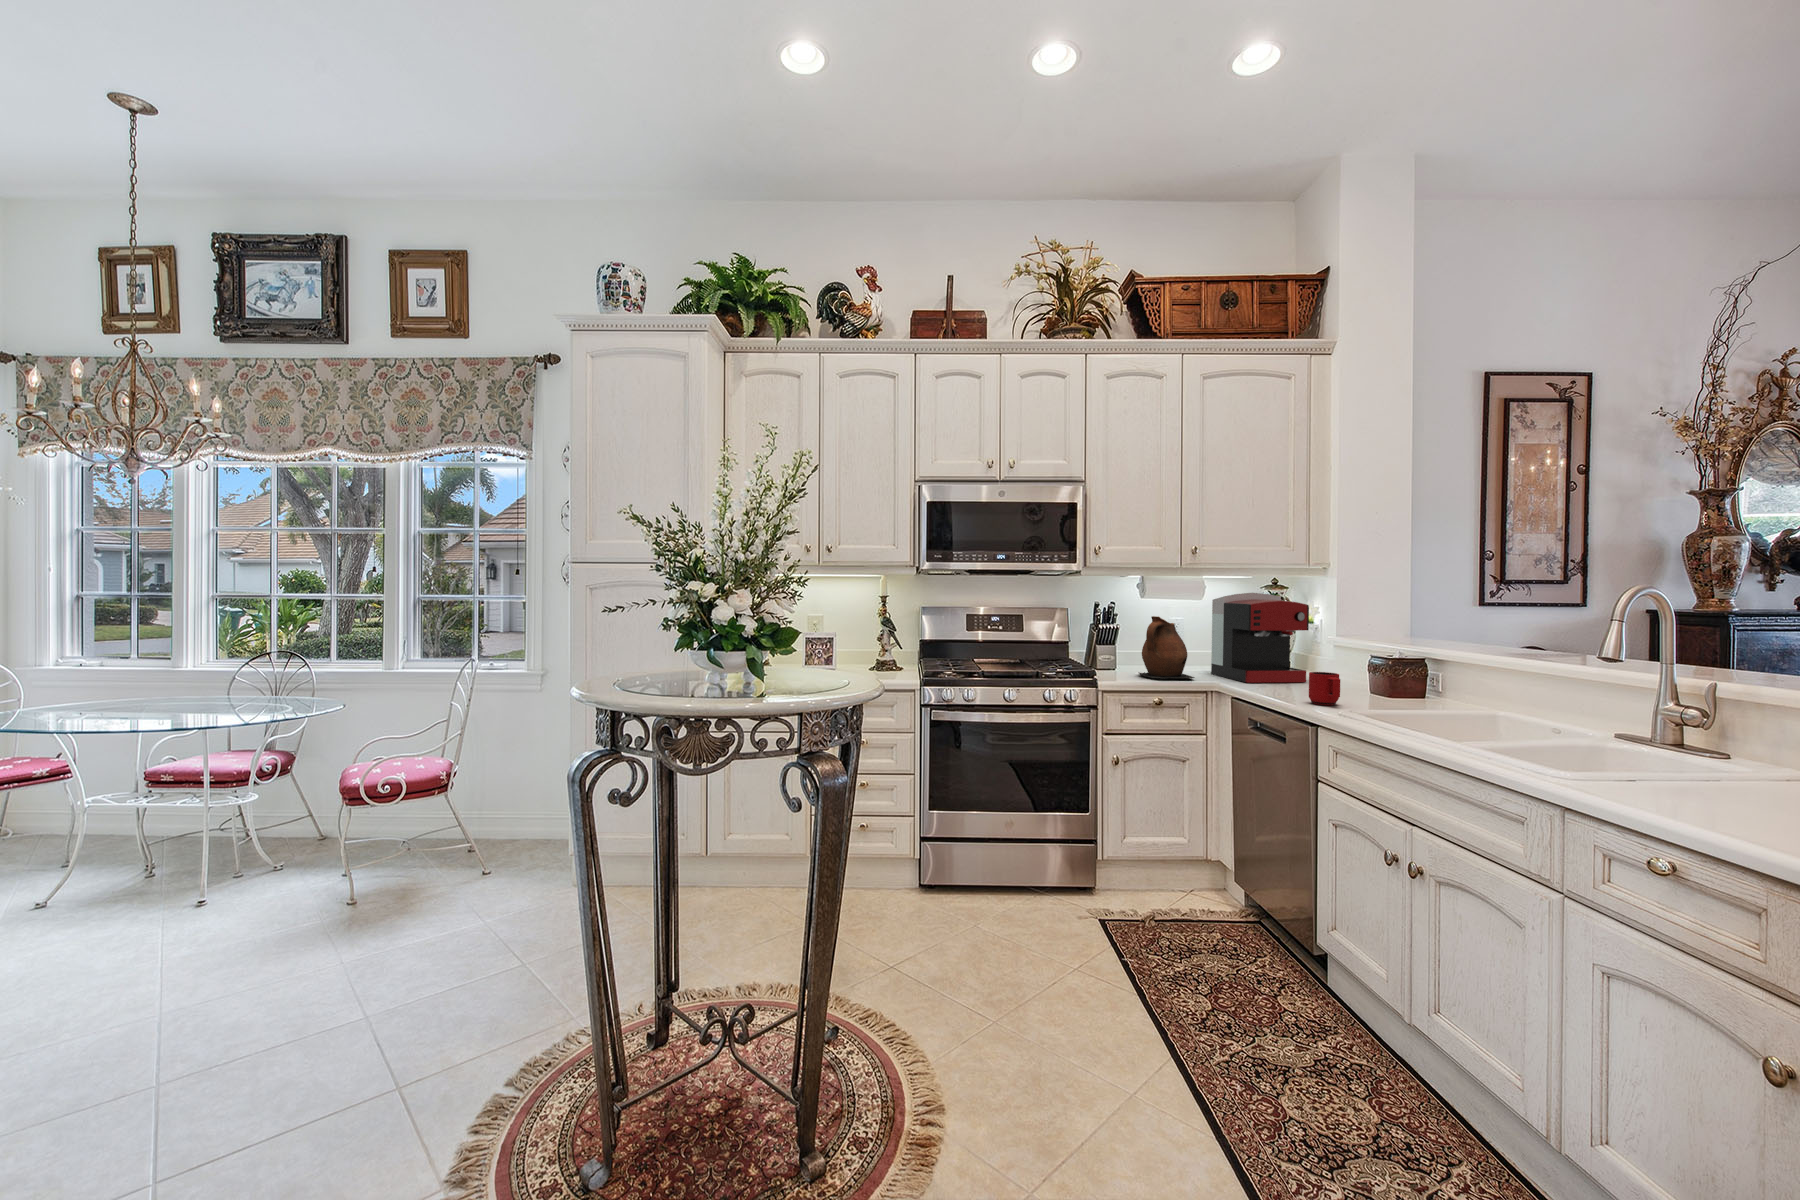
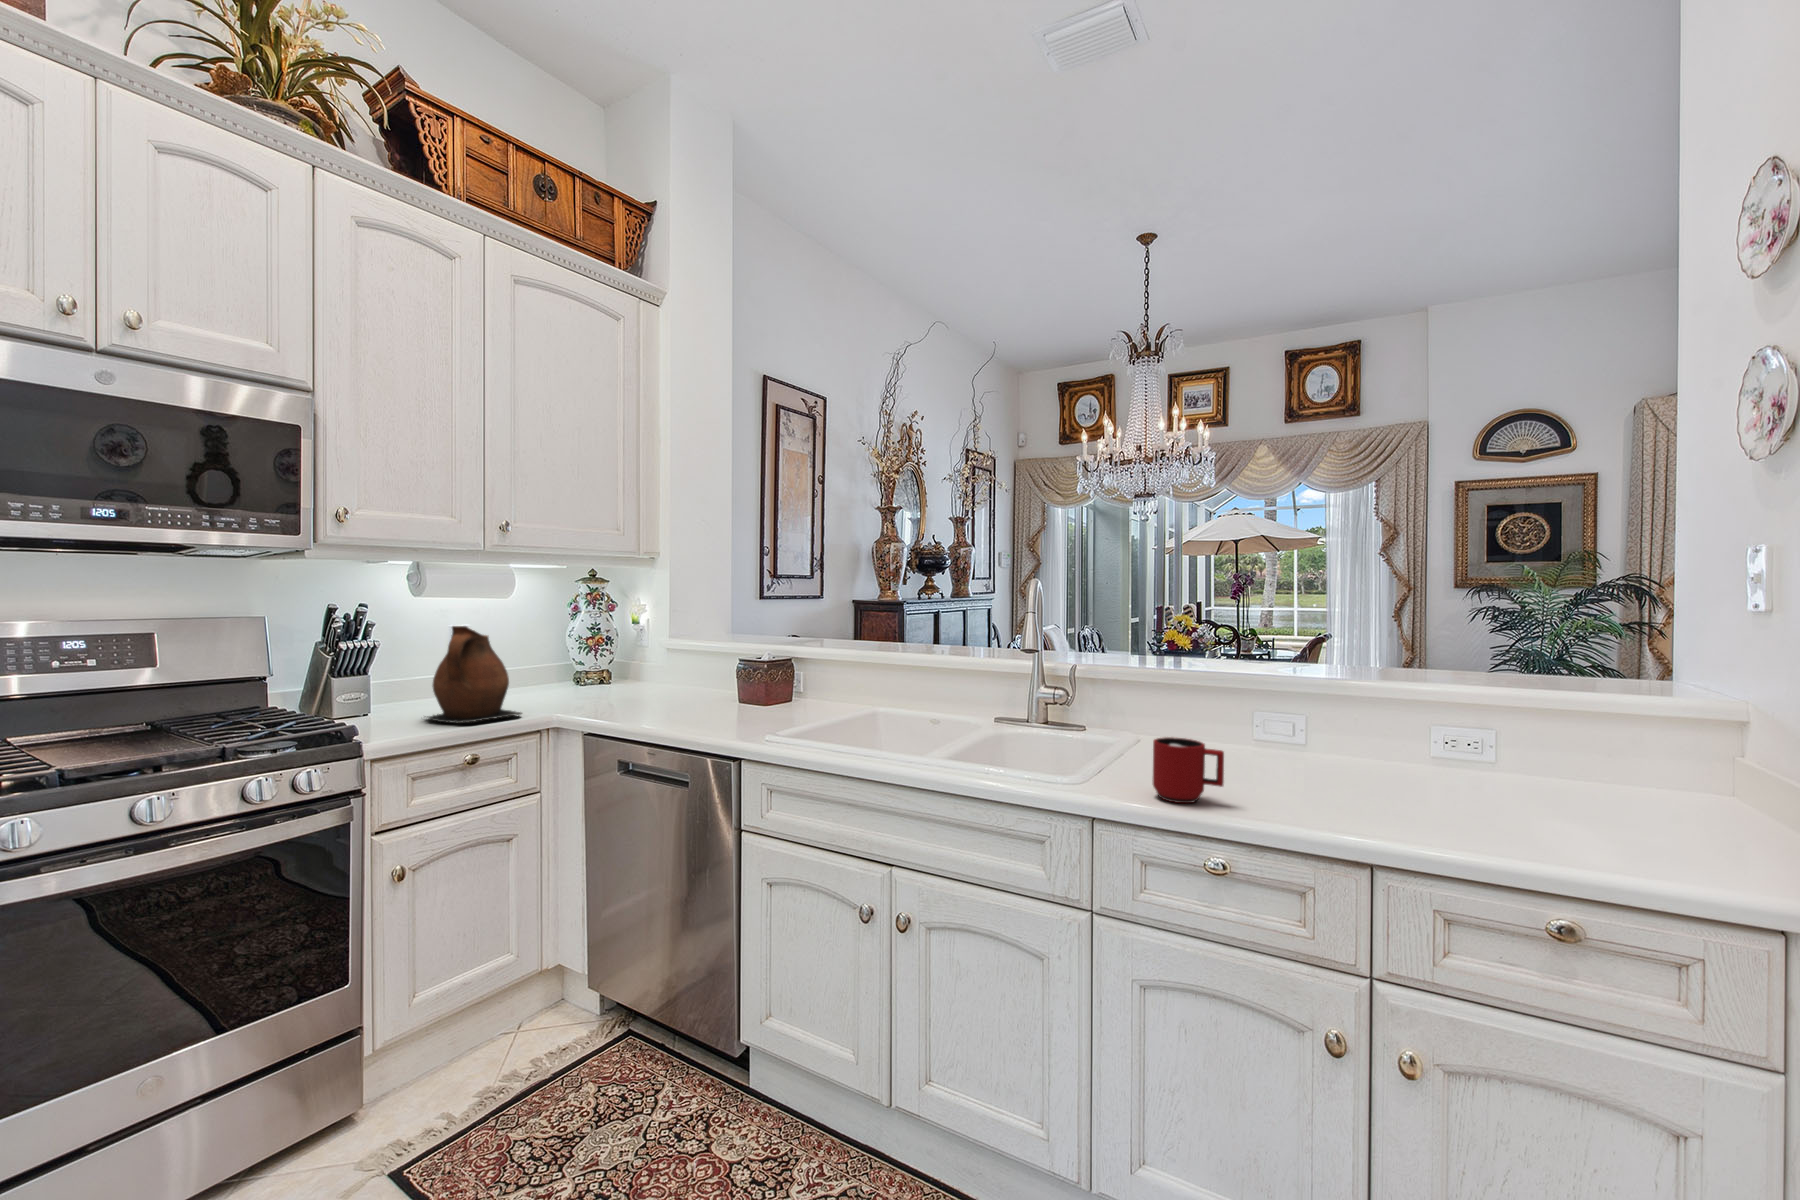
coffee maker: present [1211,593,1309,683] -> none [531,588,659,710]
mug: present [1309,672,1340,705] -> present [1153,737,1224,803]

